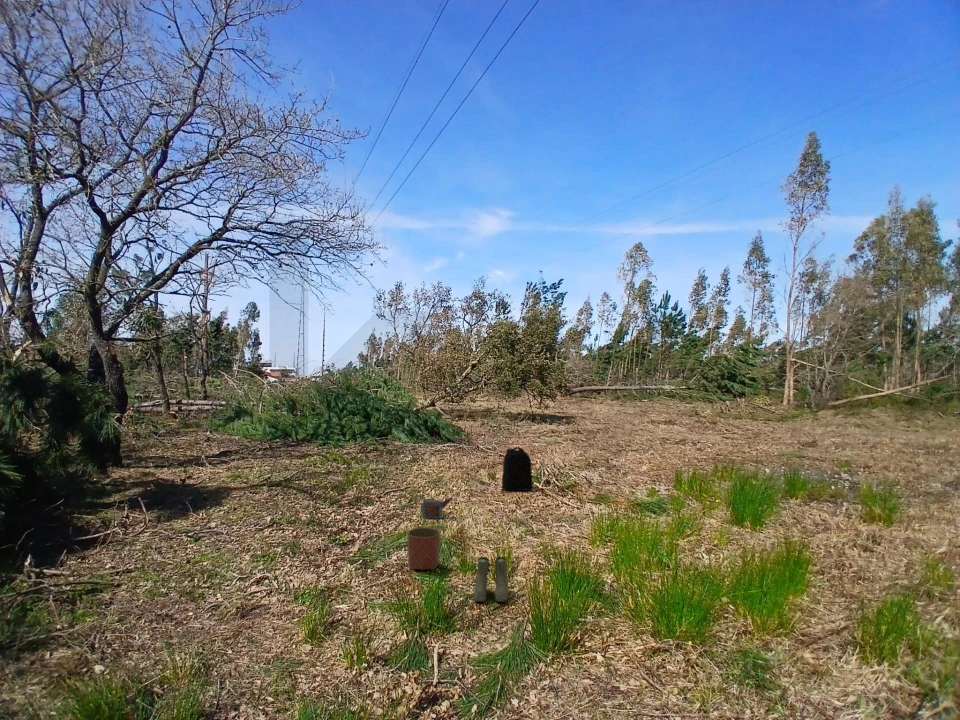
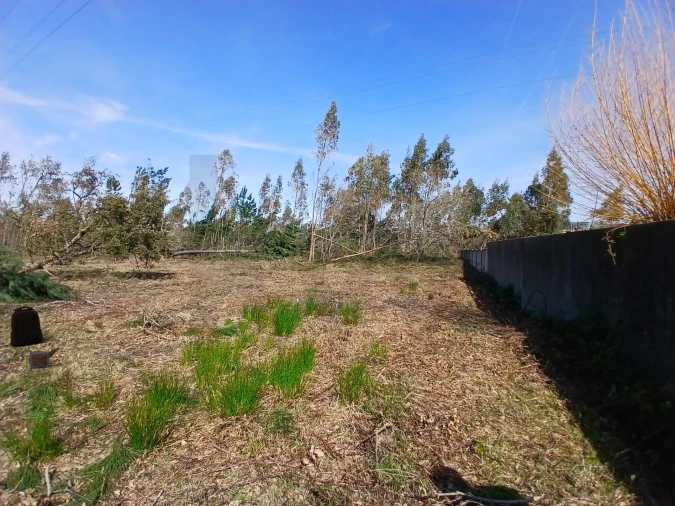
backpack: present [502,447,533,491] -> present [10,306,43,346]
planter: present [407,527,440,570] -> none [14,375,47,413]
boots: present [474,557,508,602] -> none [81,388,111,426]

